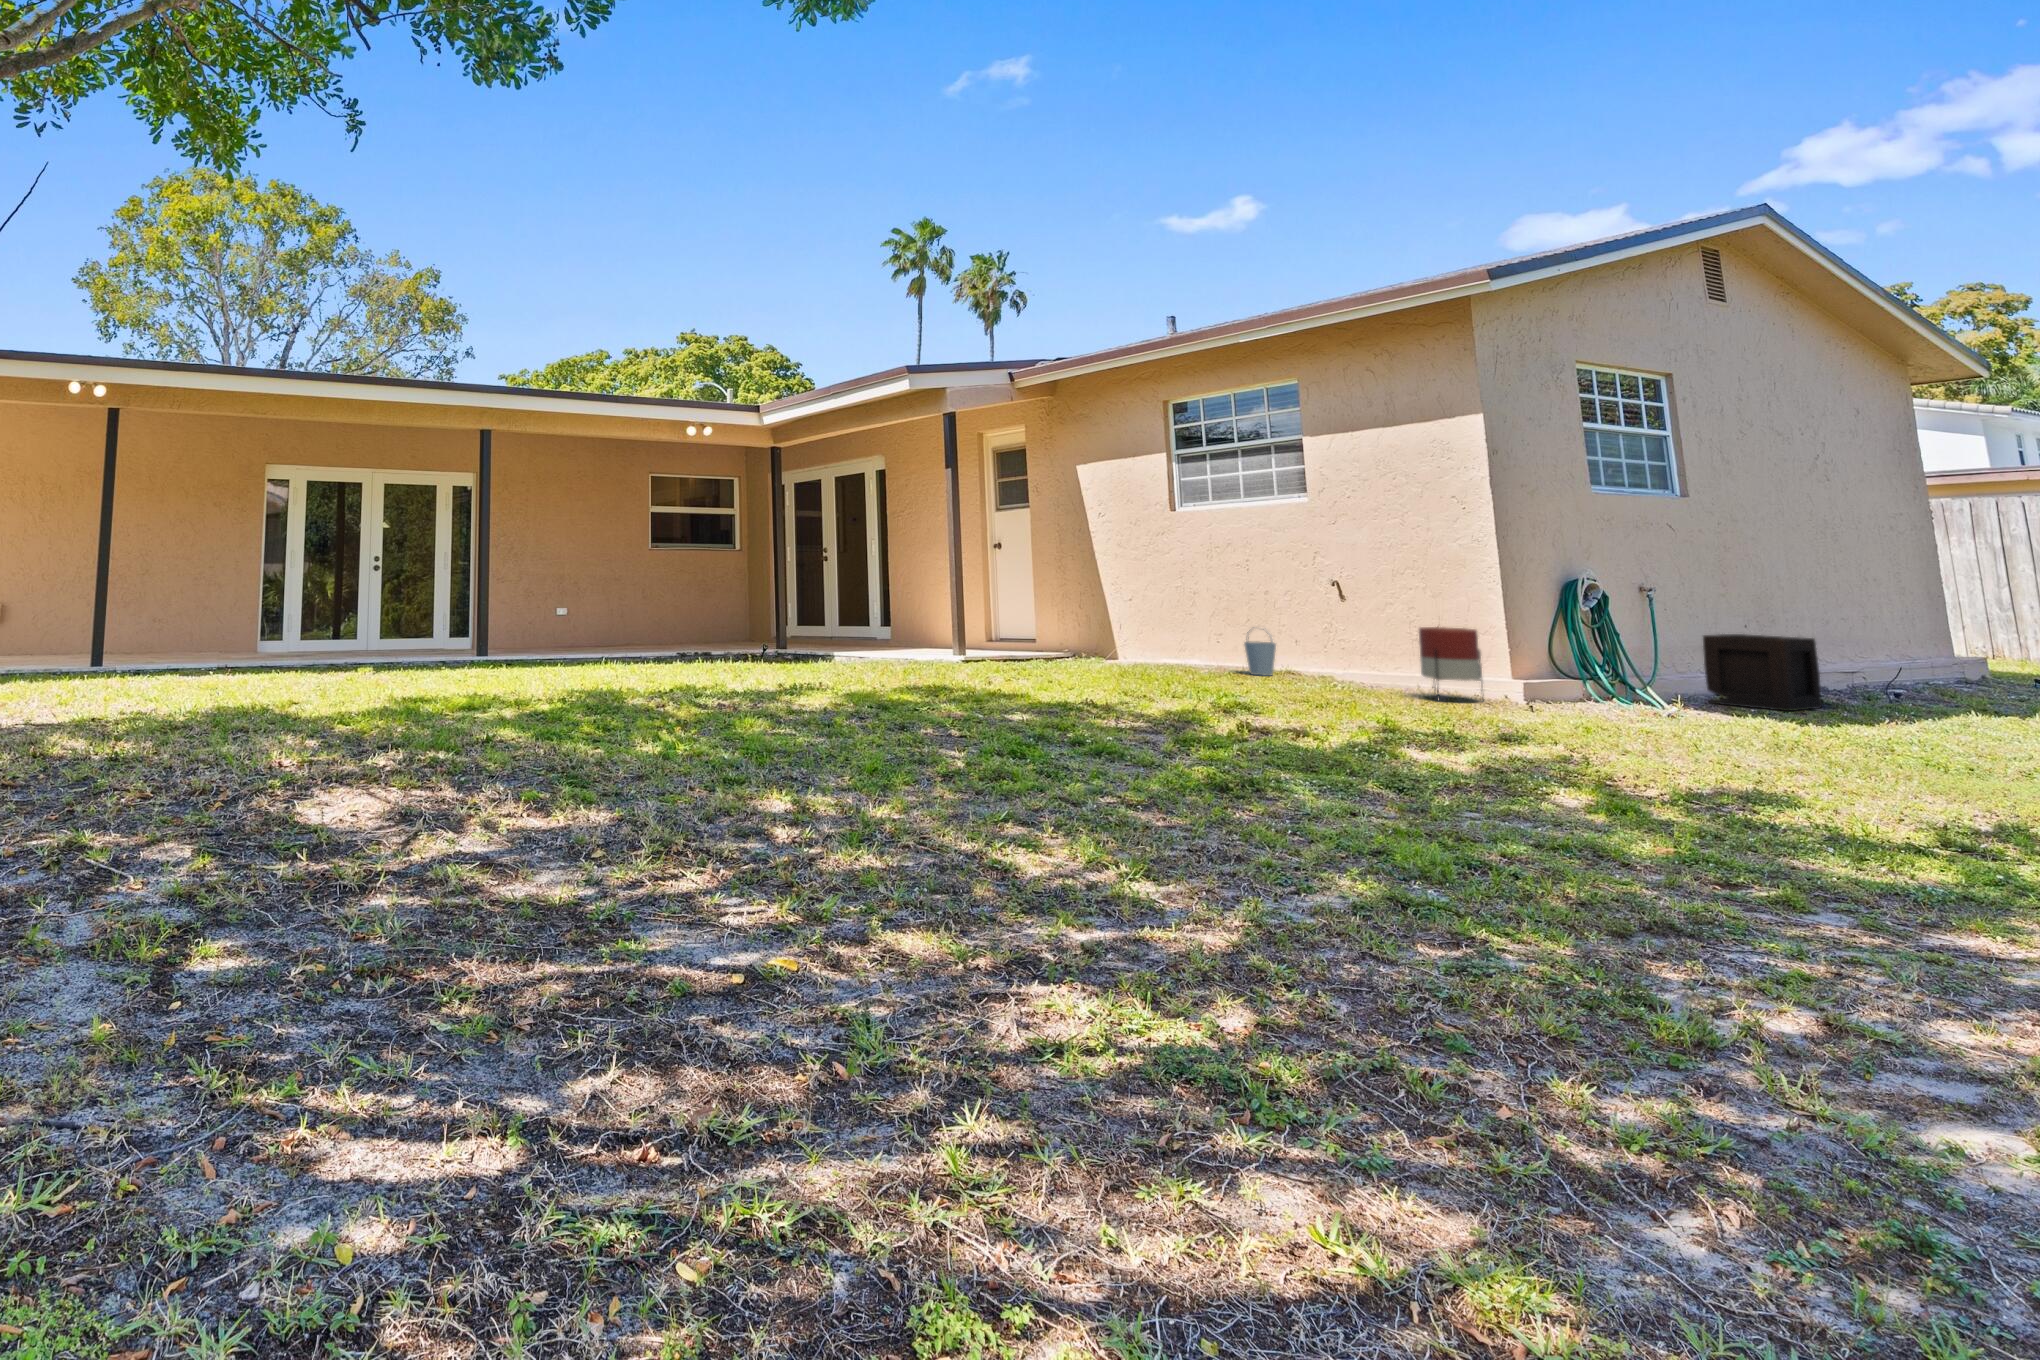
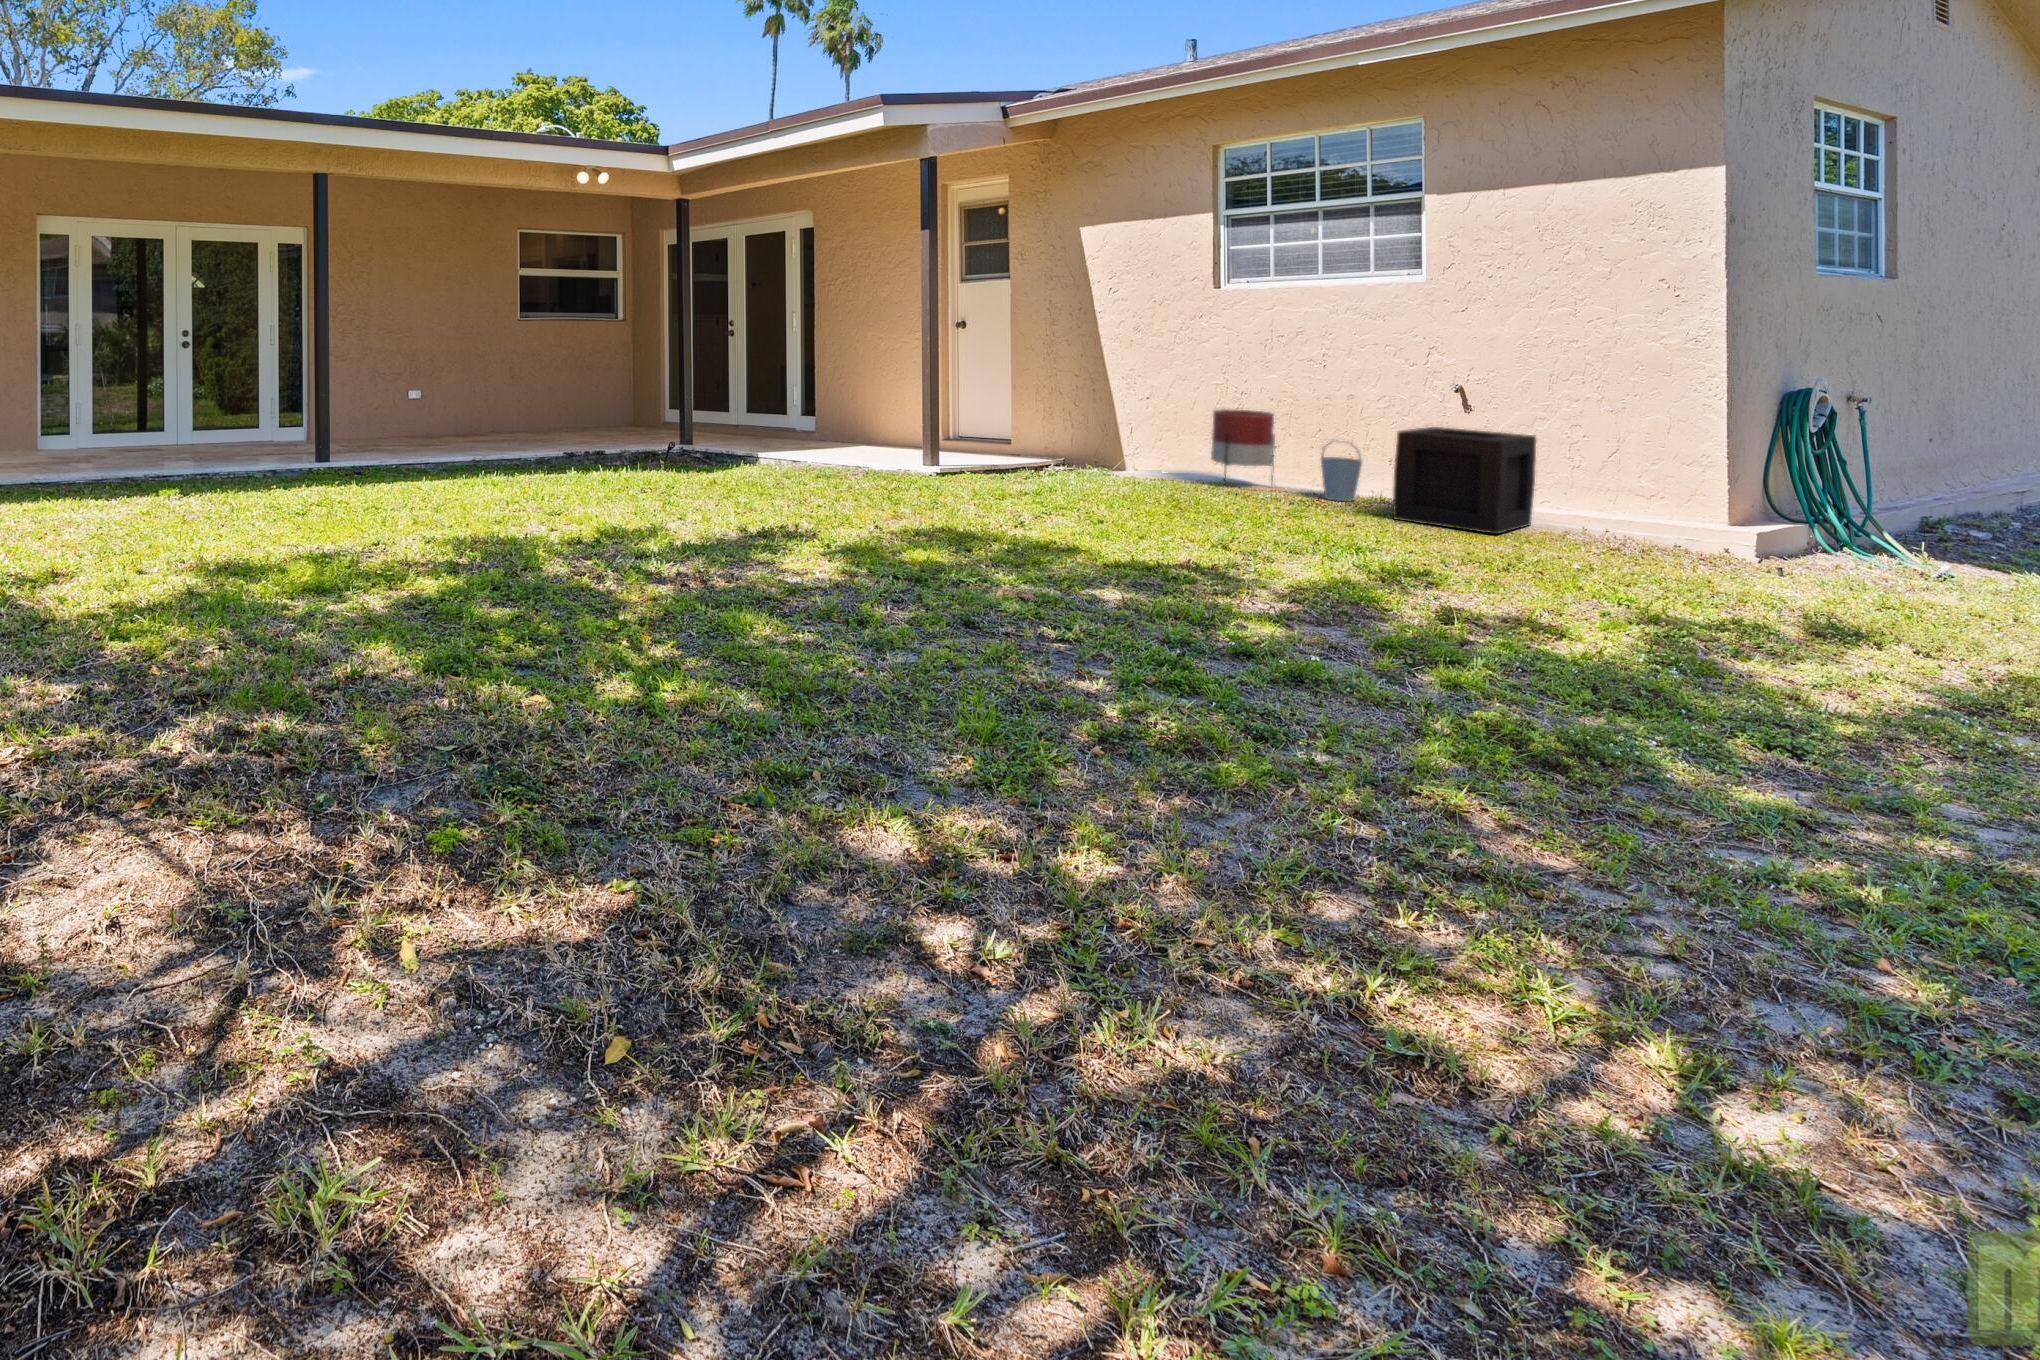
planter: present [1419,627,1482,693] -> present [1211,409,1275,468]
wooden crate: present [1703,634,1822,711] -> present [1393,427,1536,534]

